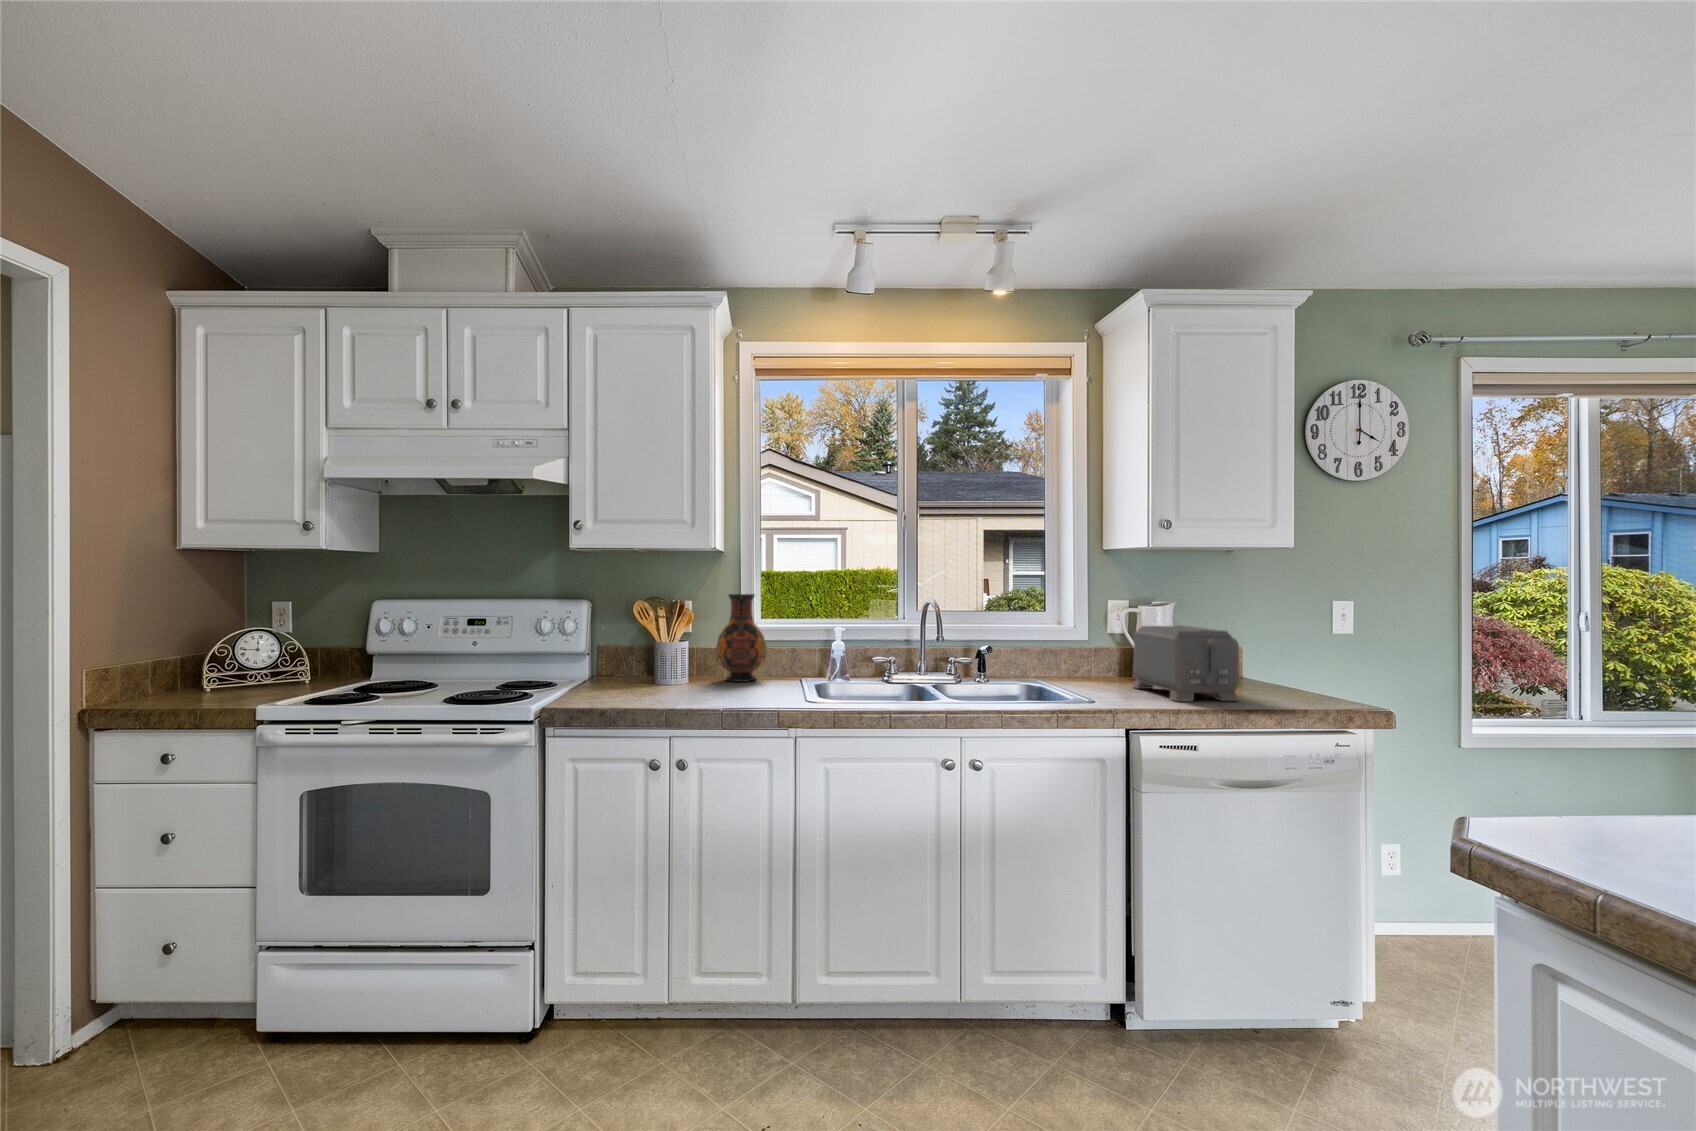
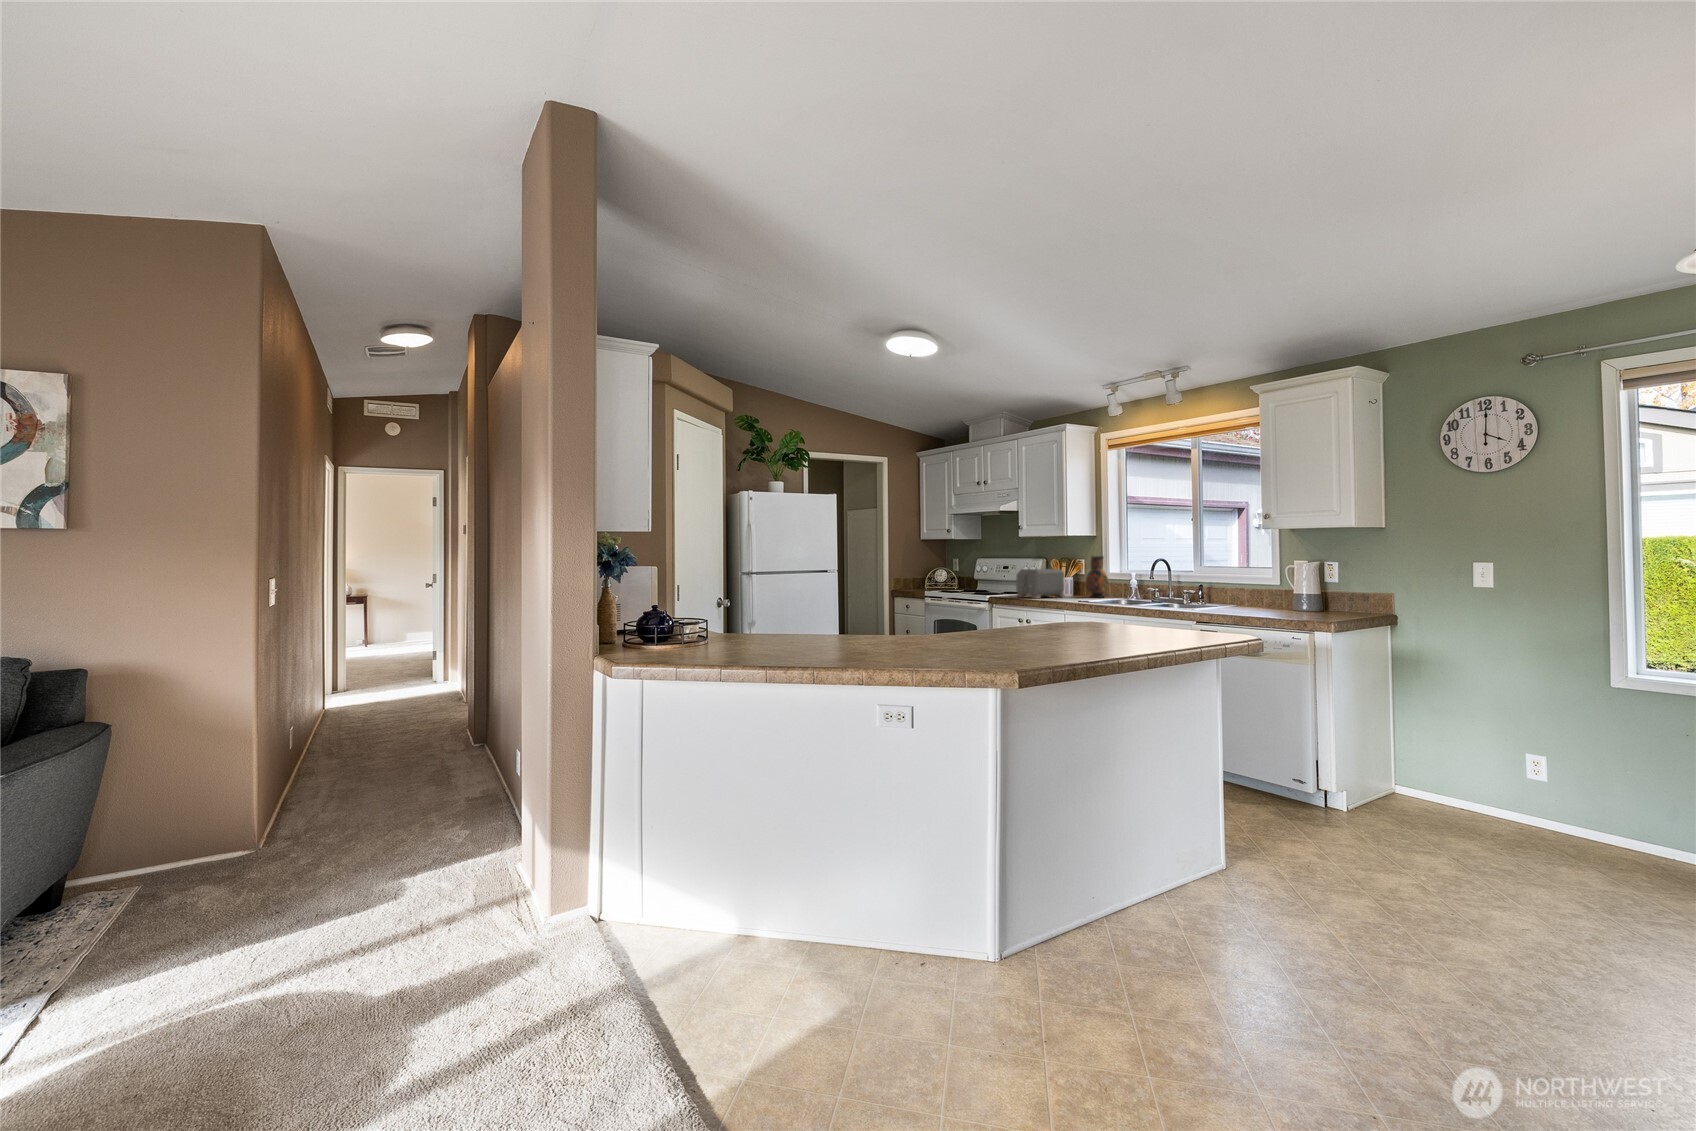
toaster: present [1132,626,1239,701] -> present [1016,569,1064,598]

